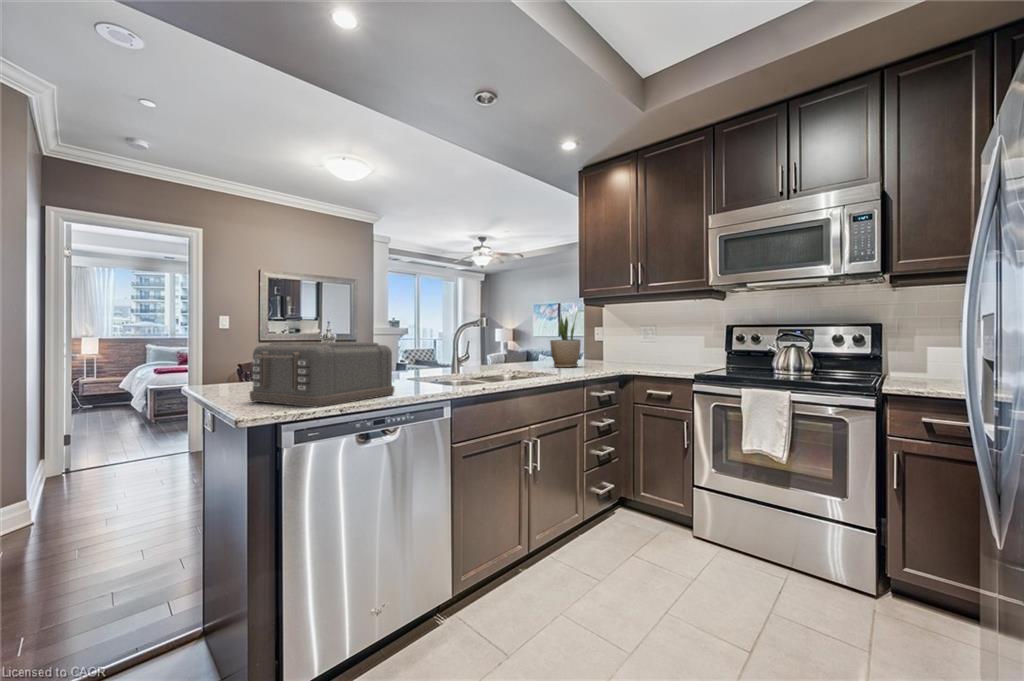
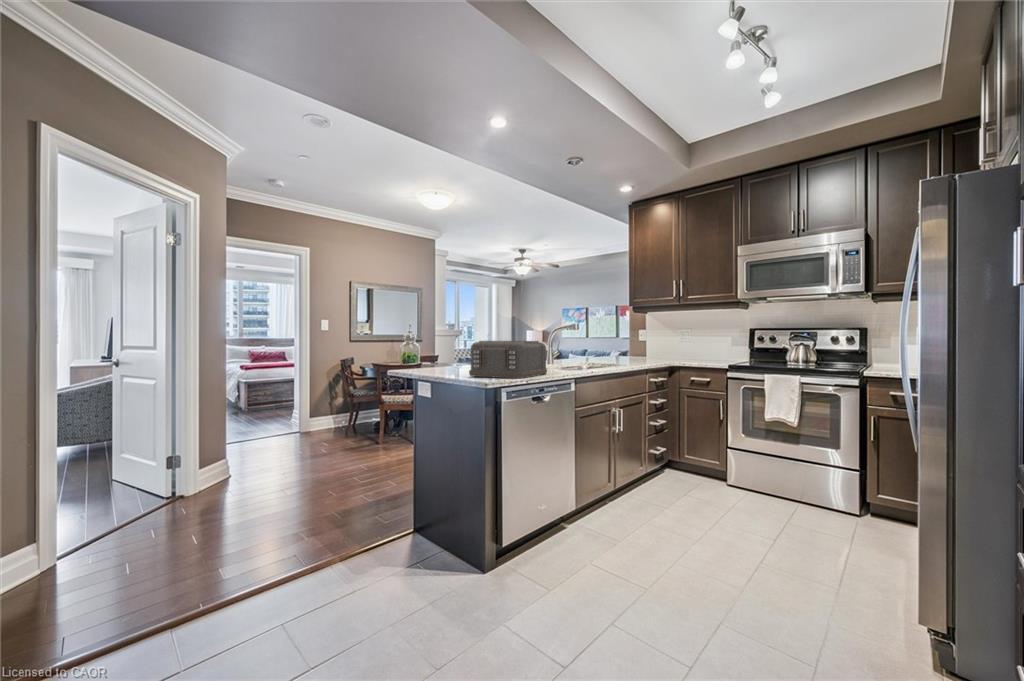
potted plant: present [550,314,581,368] -> none [609,316,634,361]

